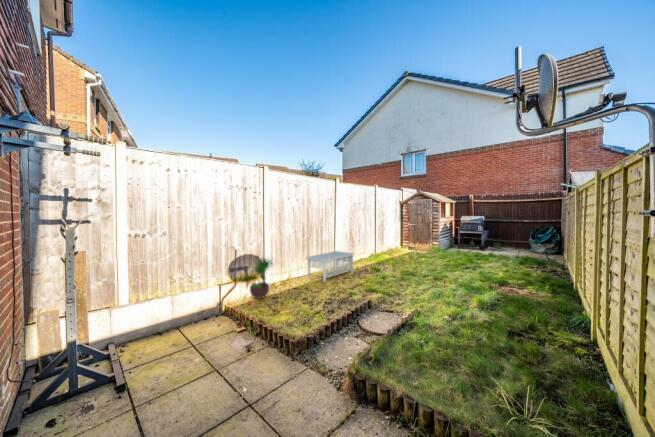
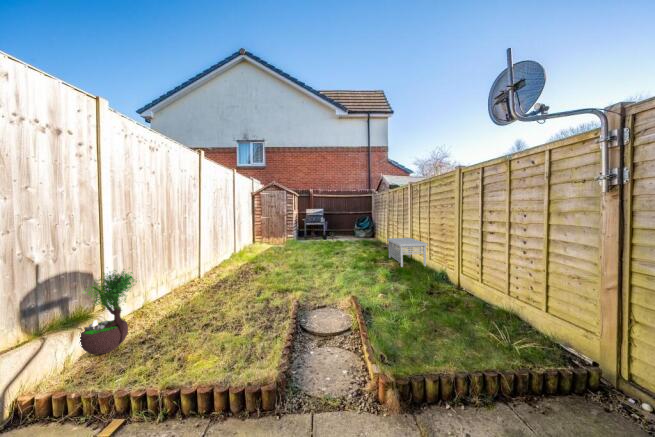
storage bench: present [306,251,354,282] -> present [387,238,427,267]

